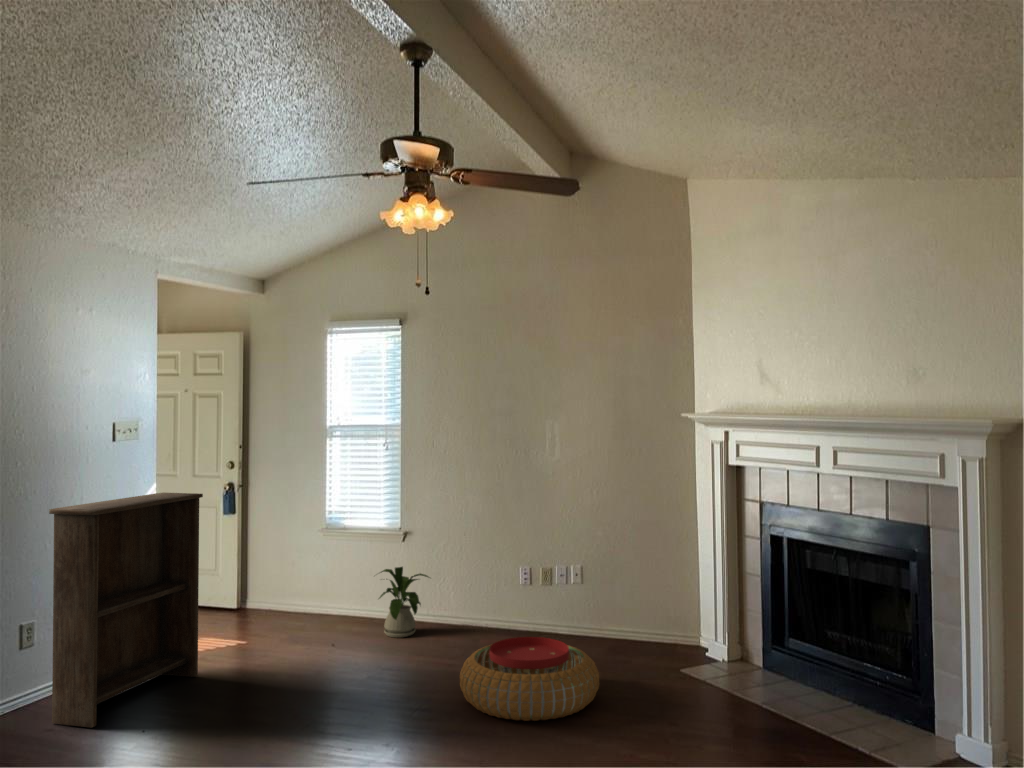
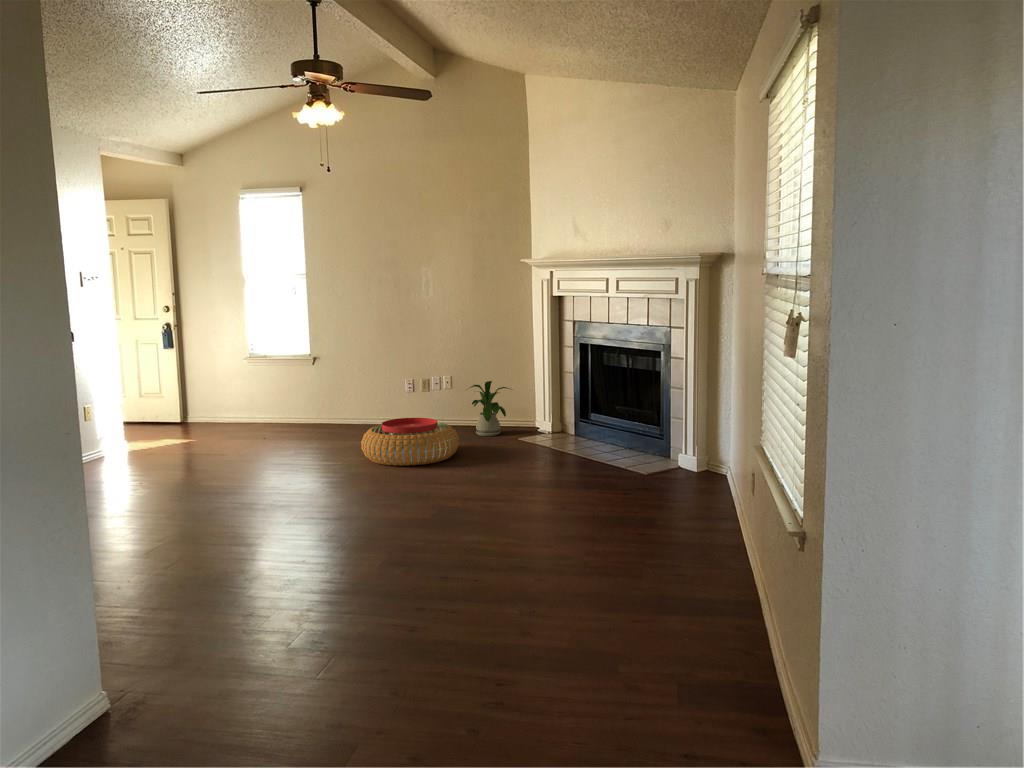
bookshelf: present [49,493,203,728] -> none [50,323,166,482]
house plant: present [380,567,429,638] -> present [470,381,510,436]

